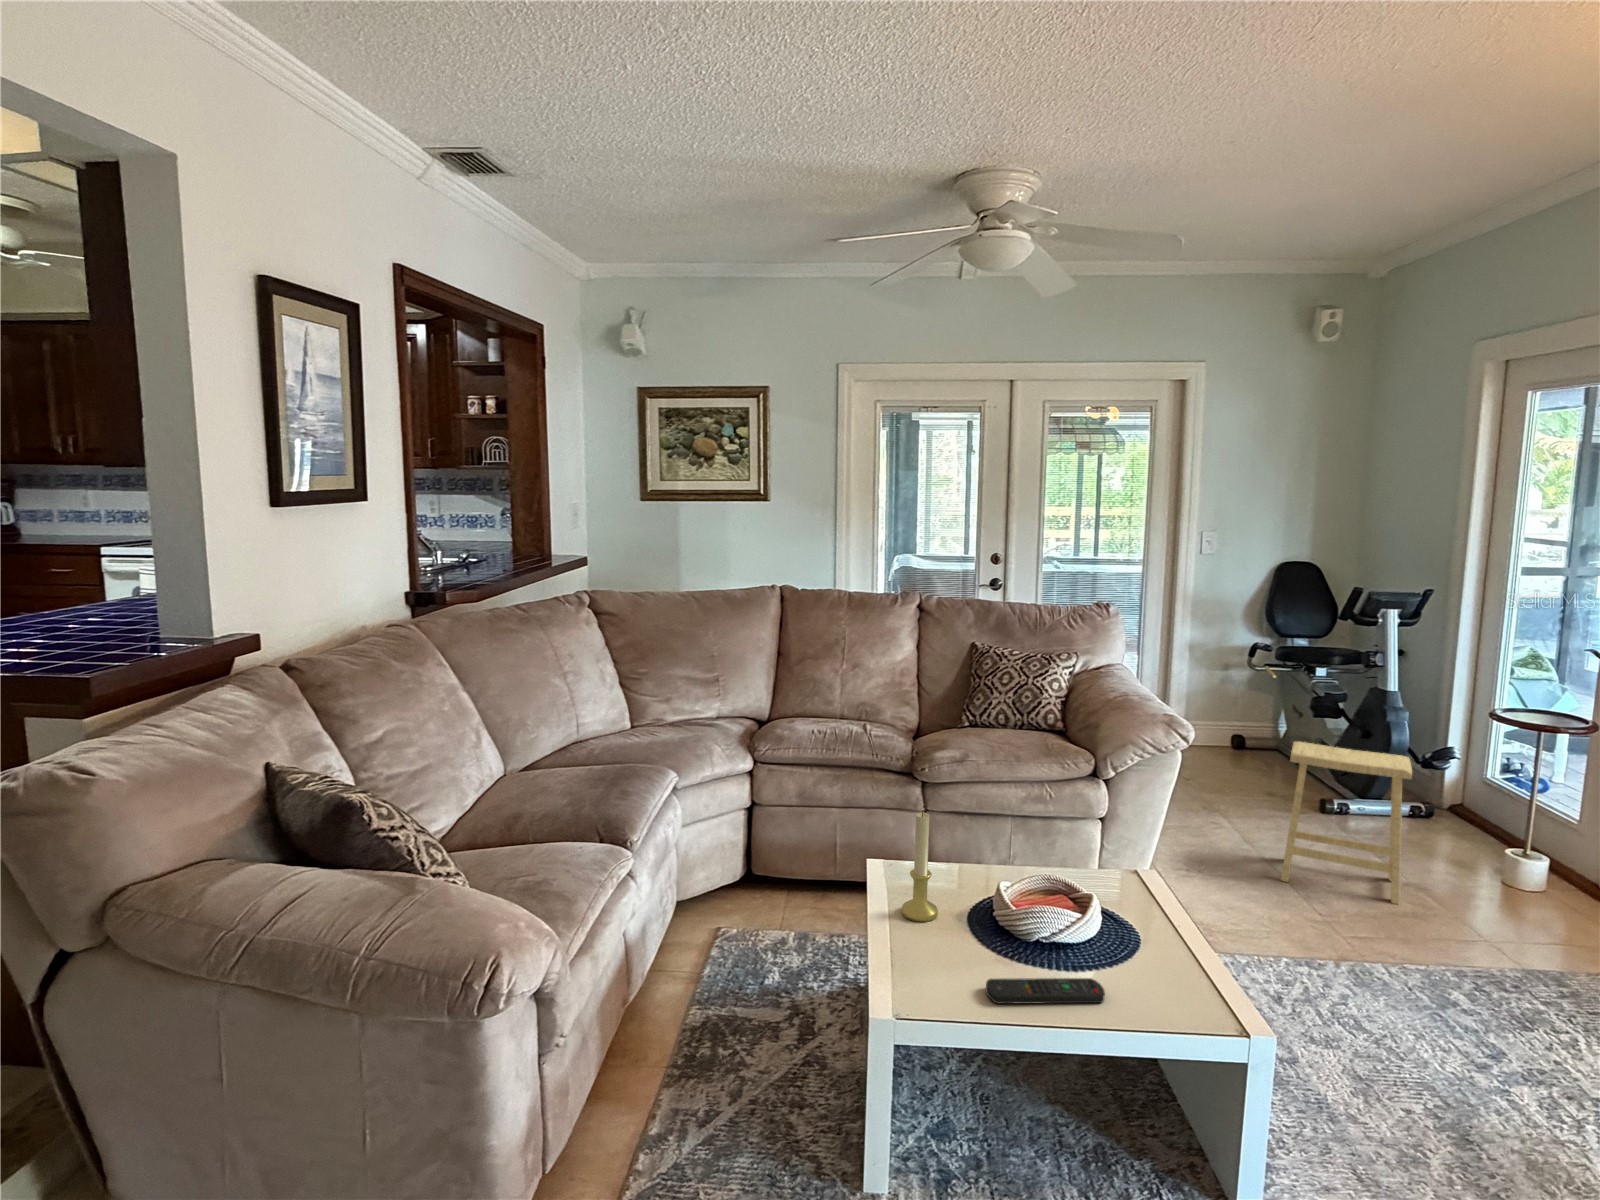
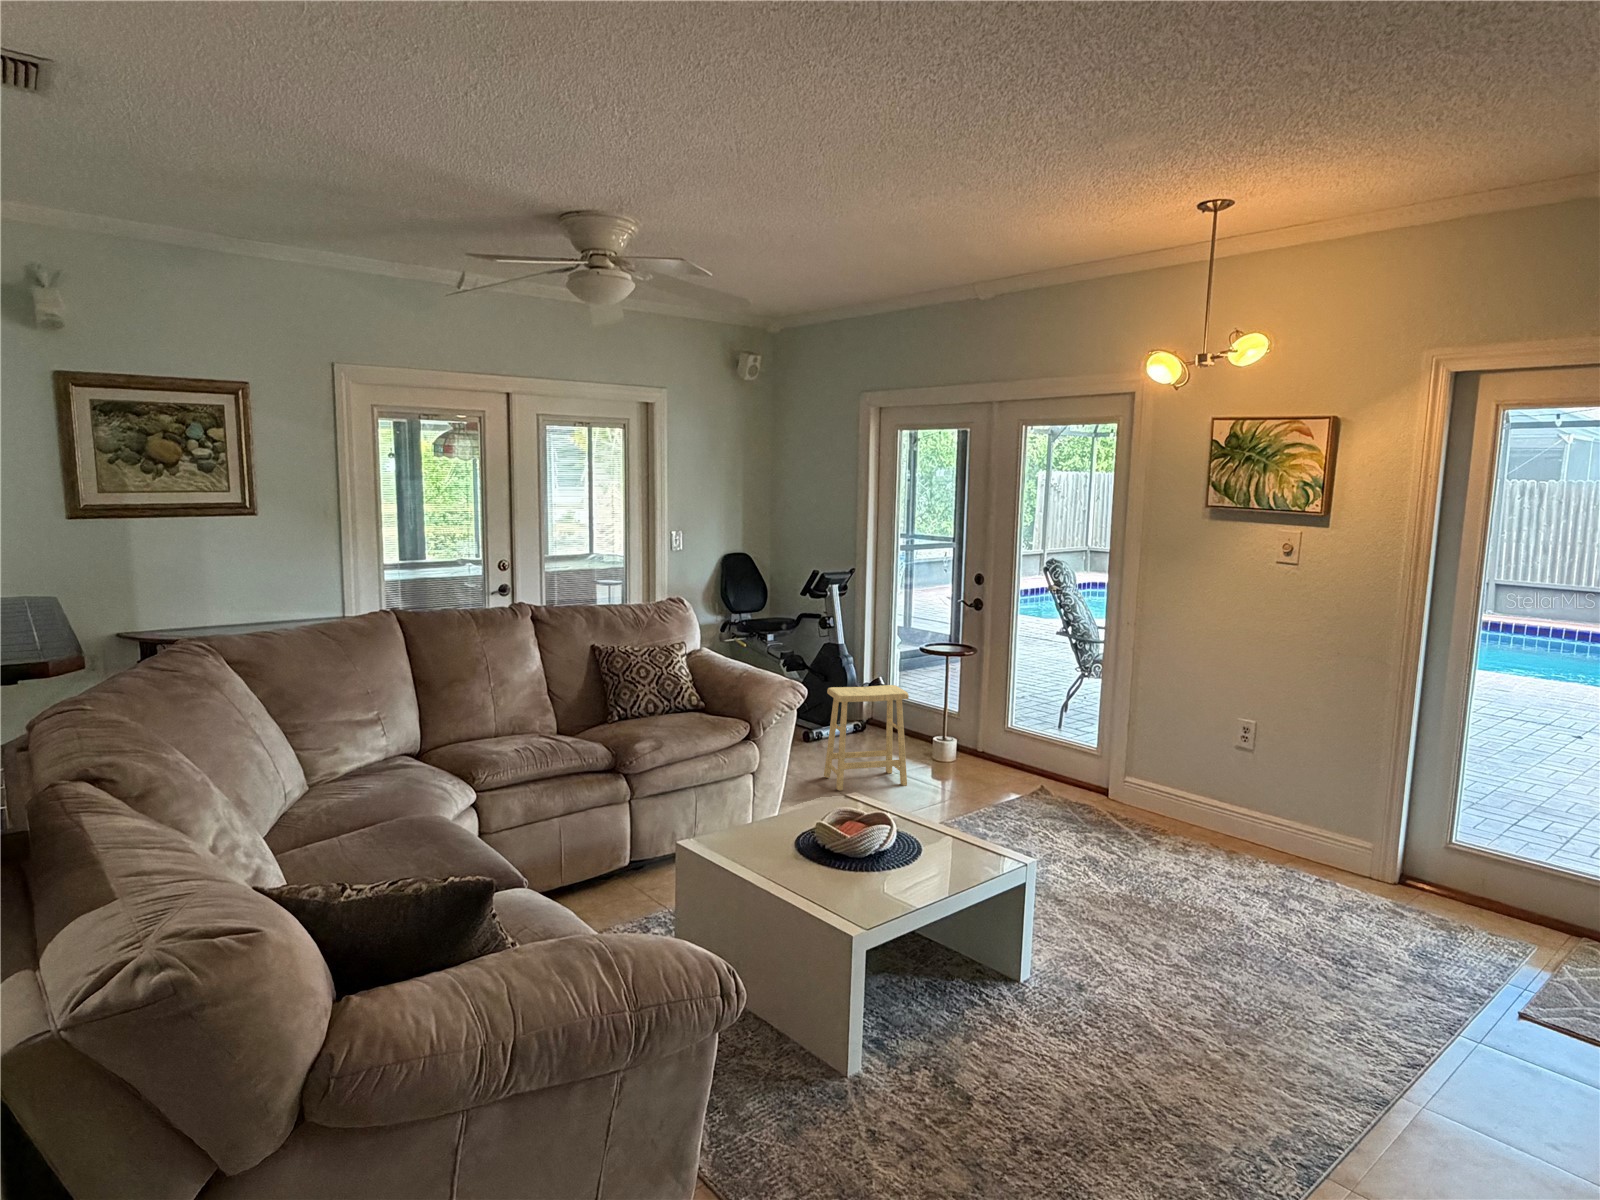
candle holder: present [901,811,938,922] -> none [775,773,804,862]
remote control: present [986,978,1105,1004] -> none [897,852,958,884]

